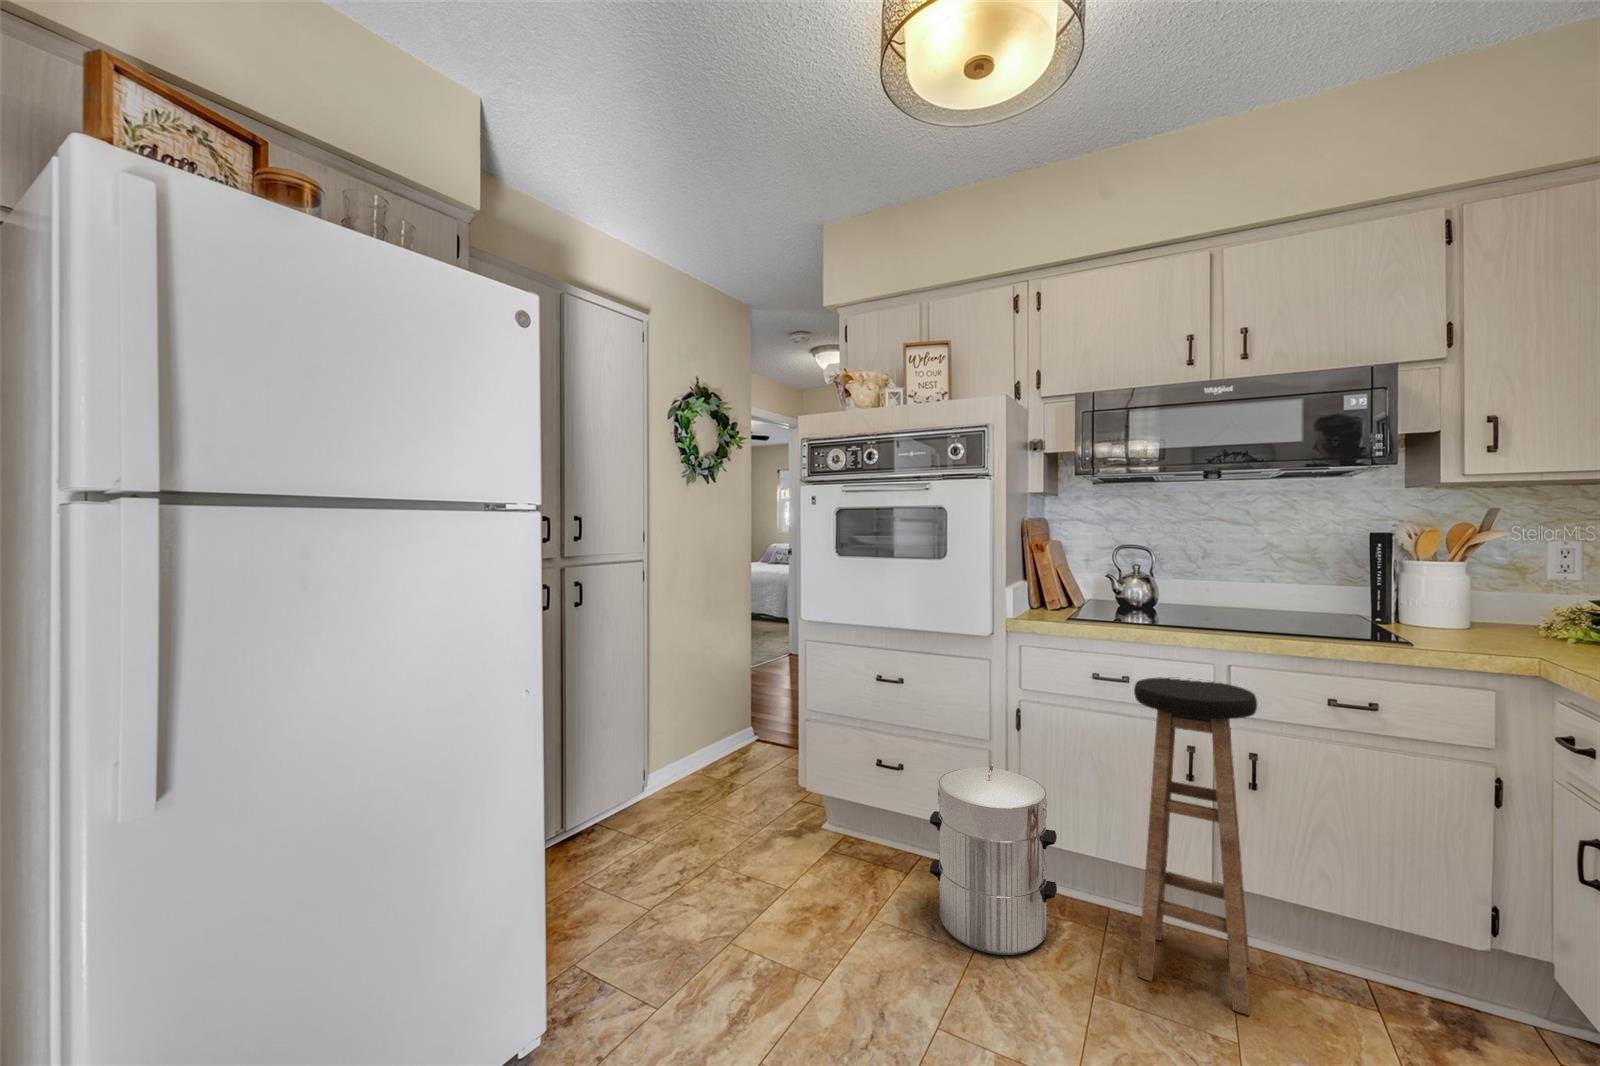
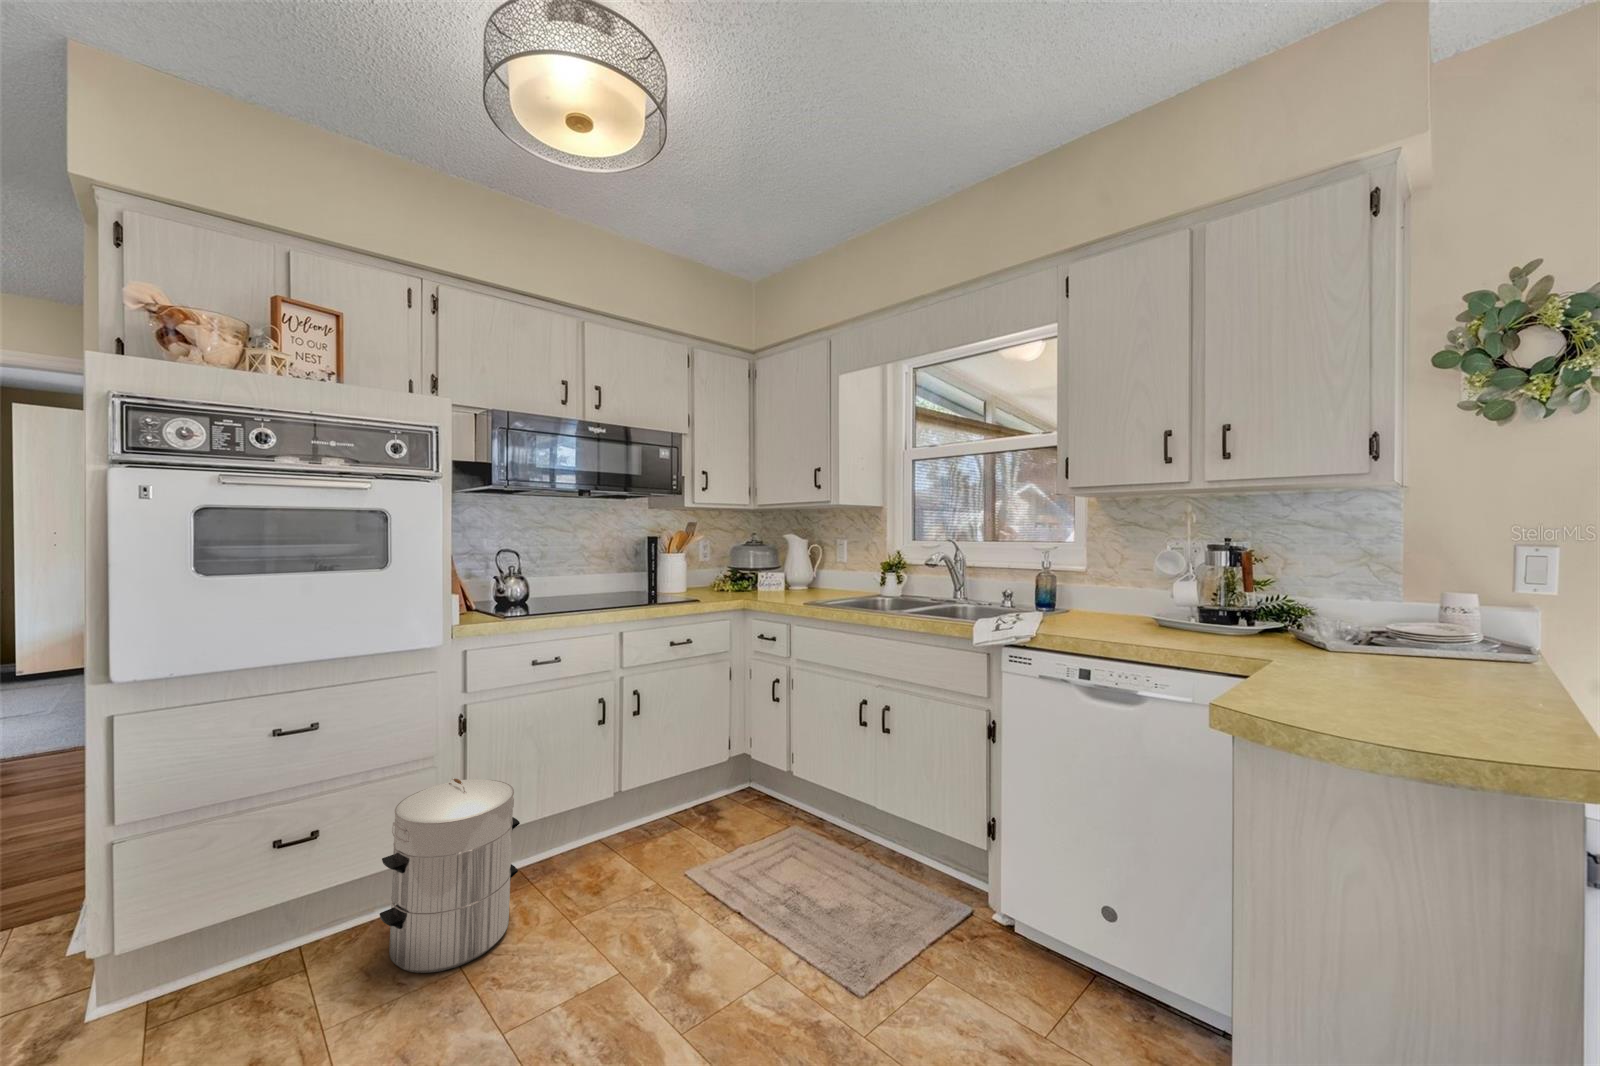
bar stool: present [1134,677,1257,1015] -> none [558,655,648,893]

